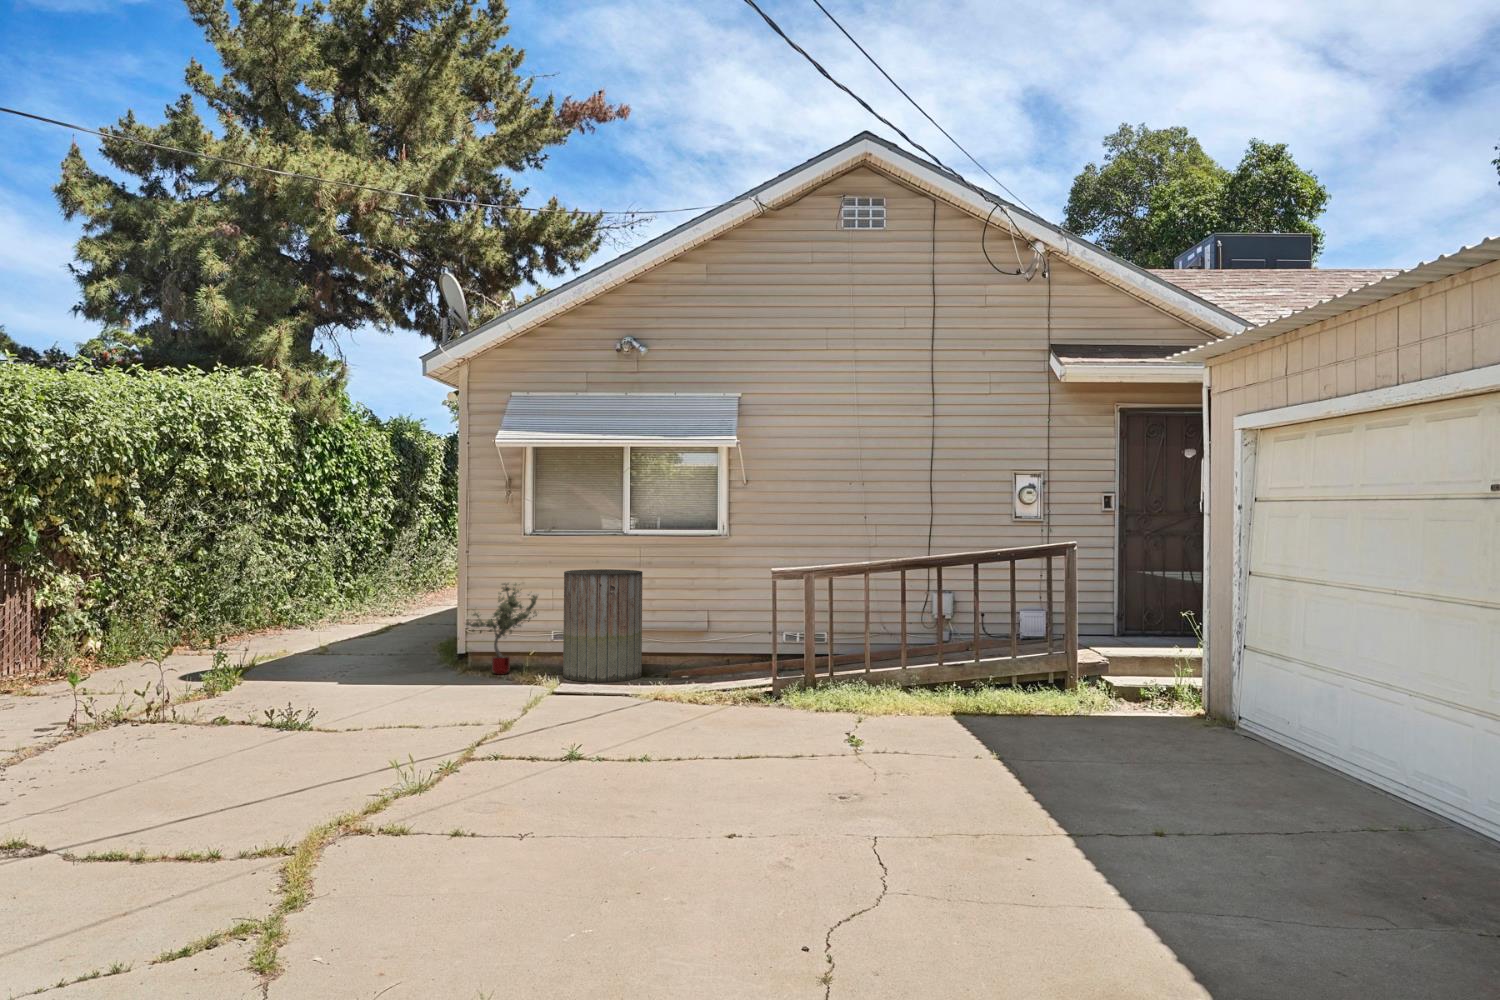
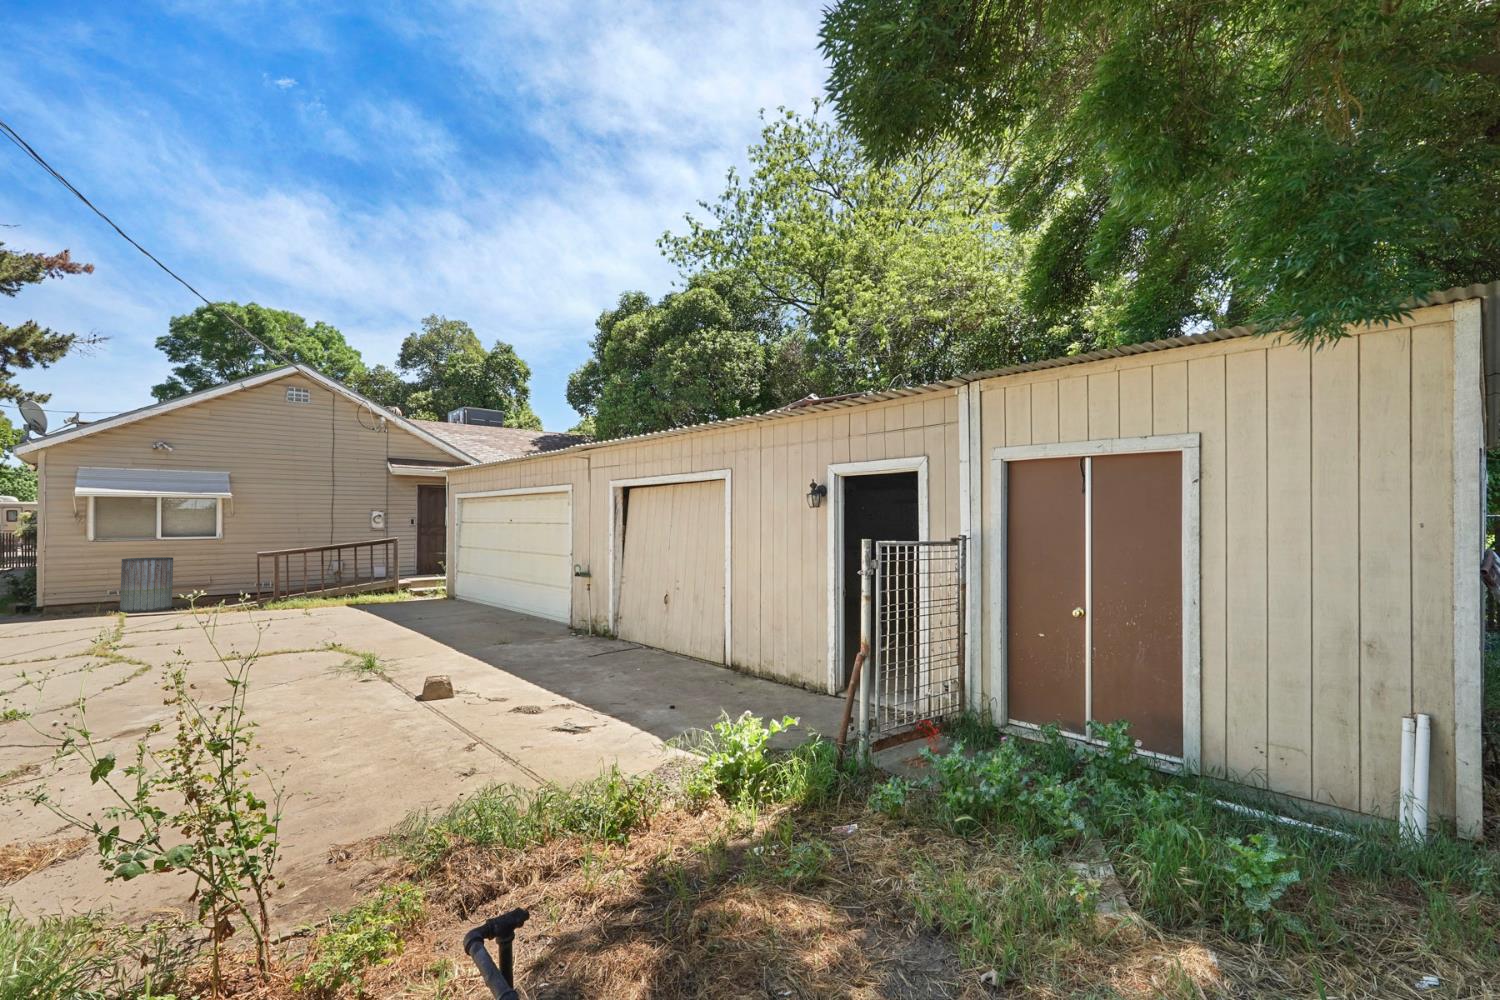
potted tree: present [465,583,538,675] -> none [45,566,102,614]

